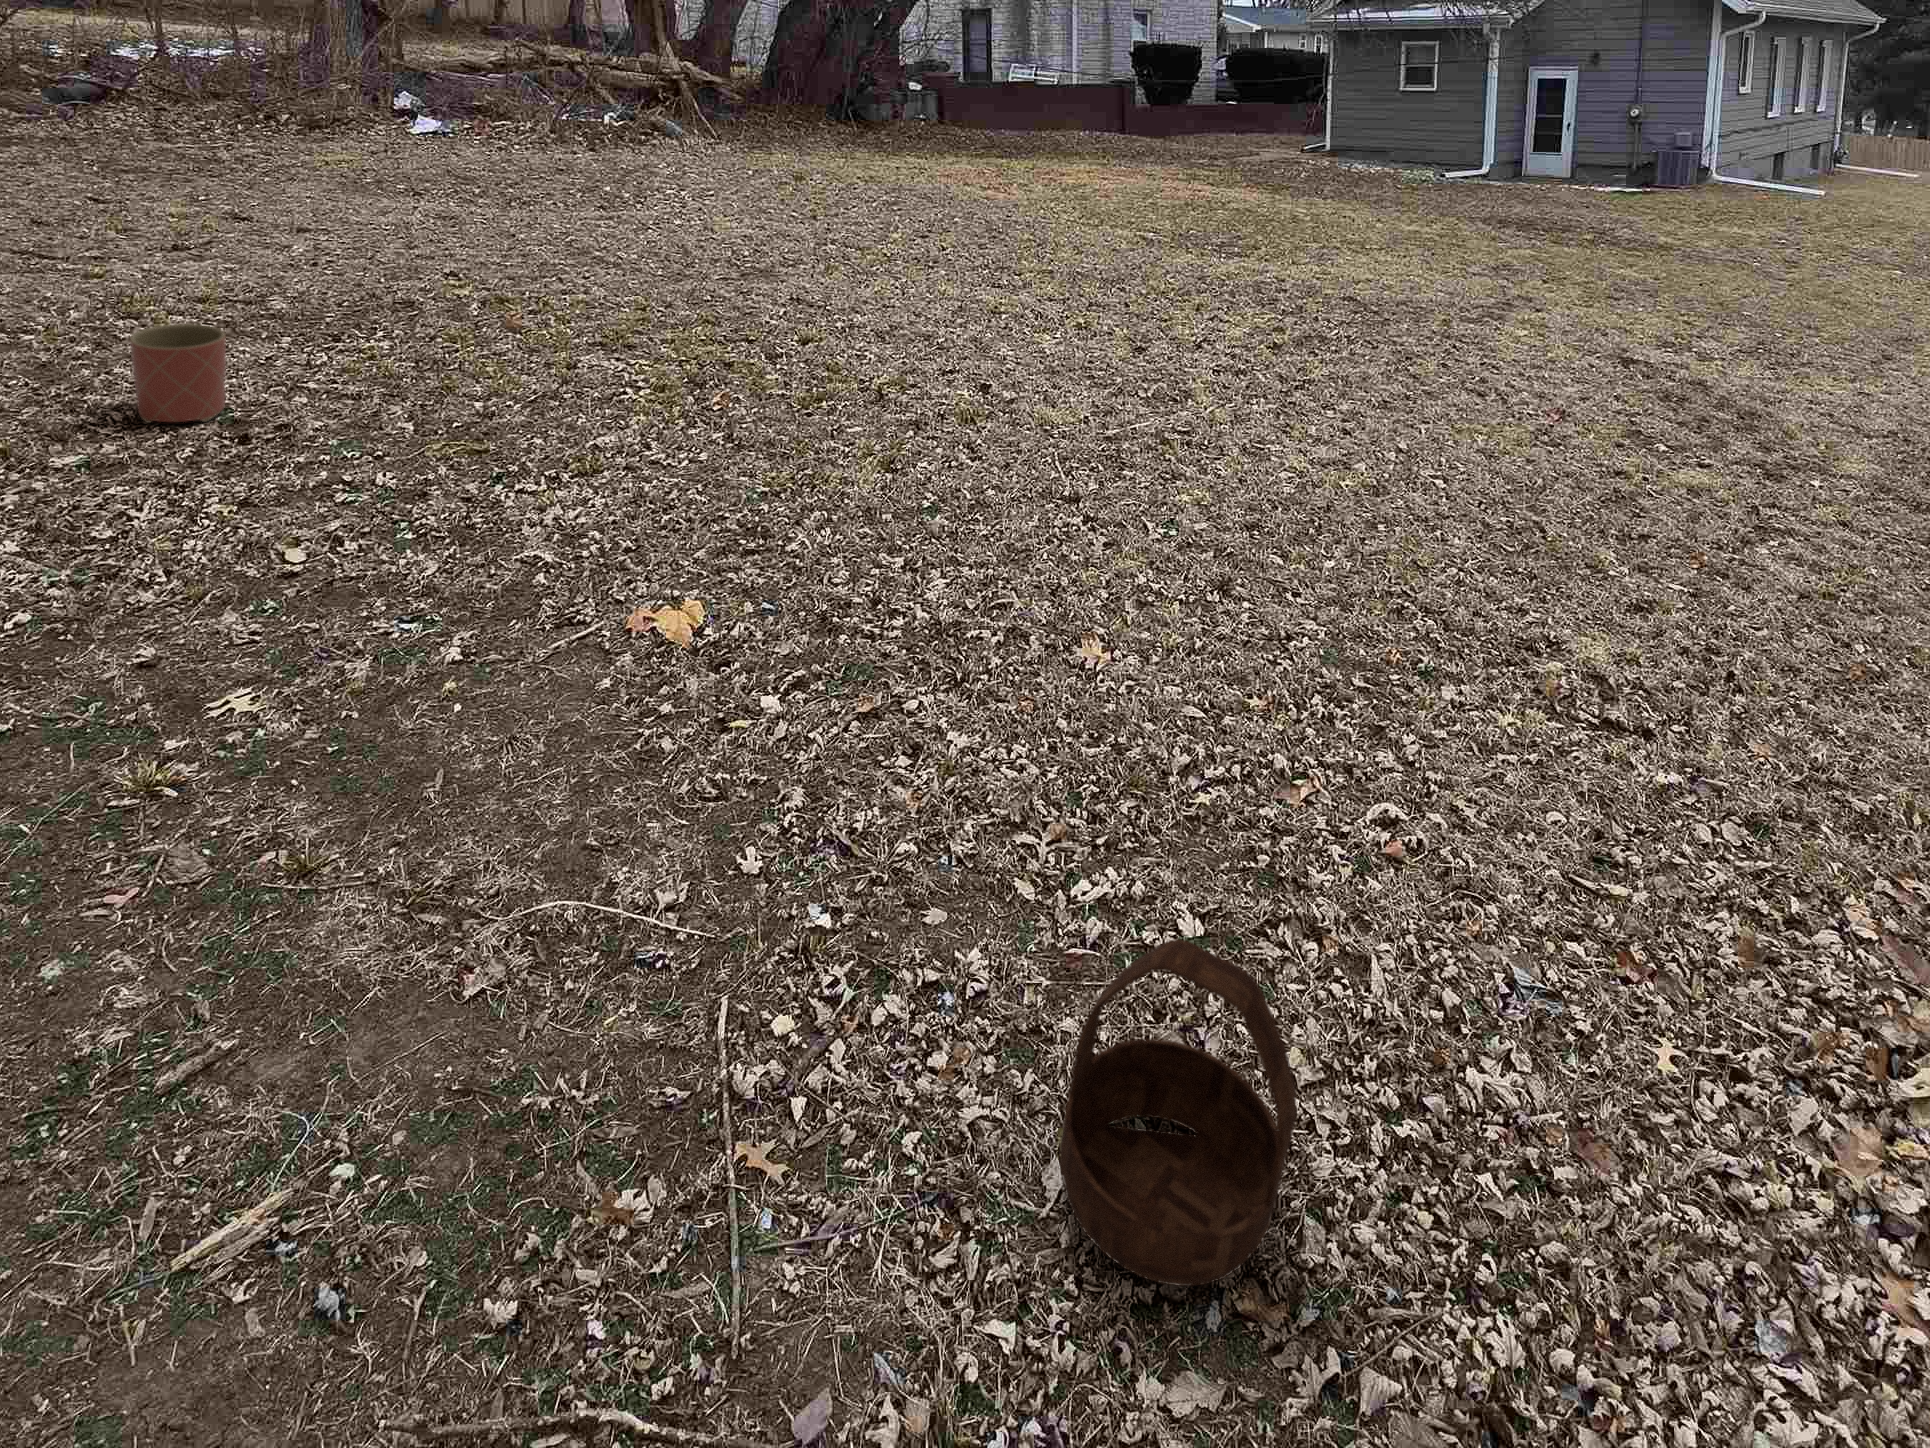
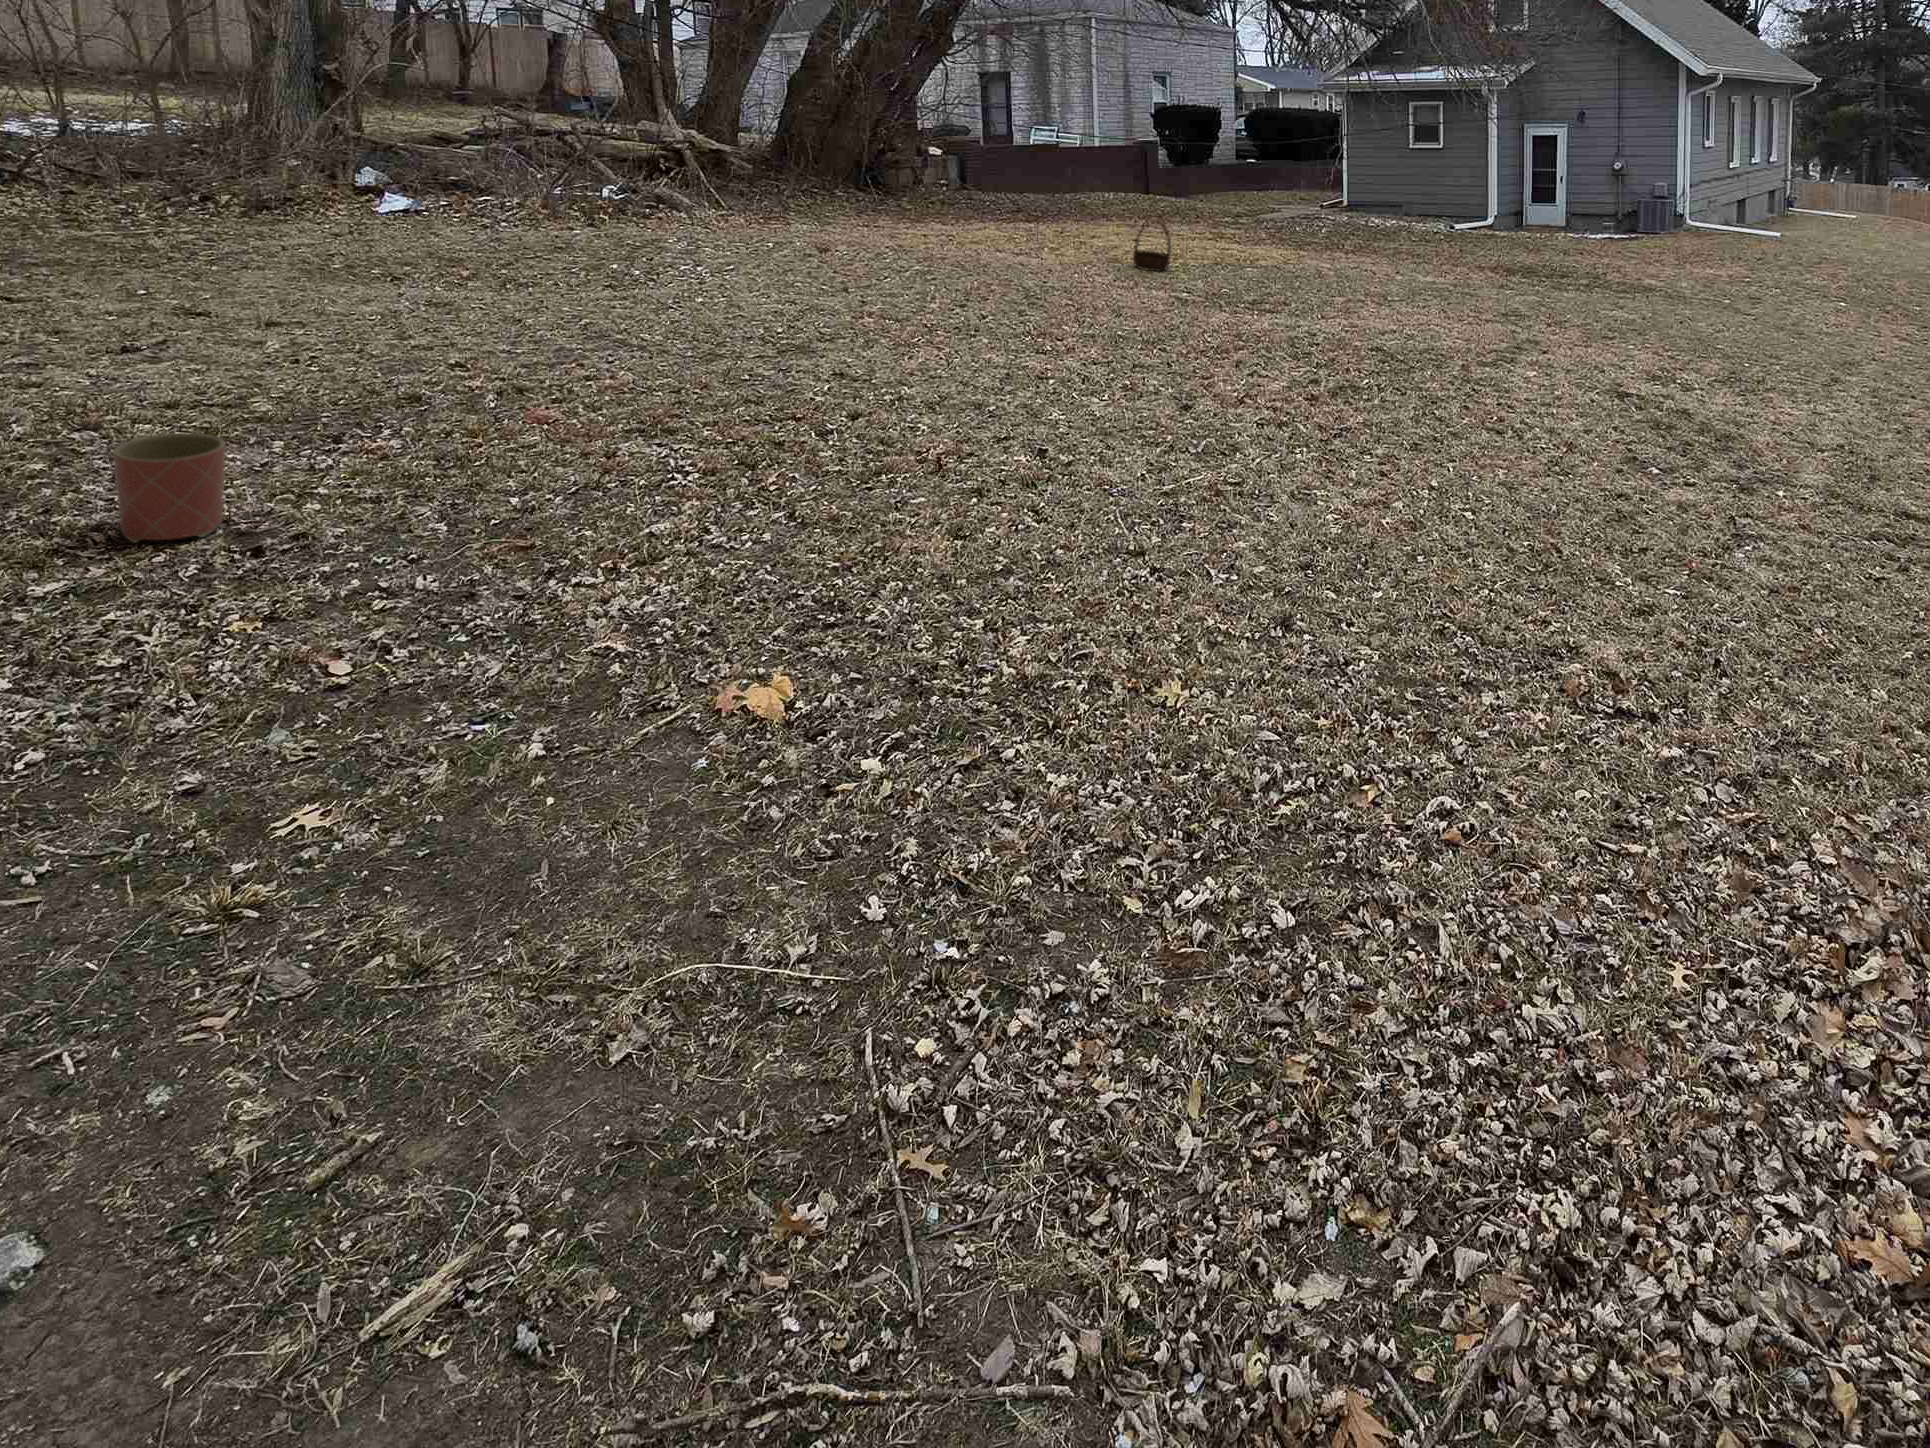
basket: present [1059,939,1297,1286] -> present [1133,222,1171,271]

